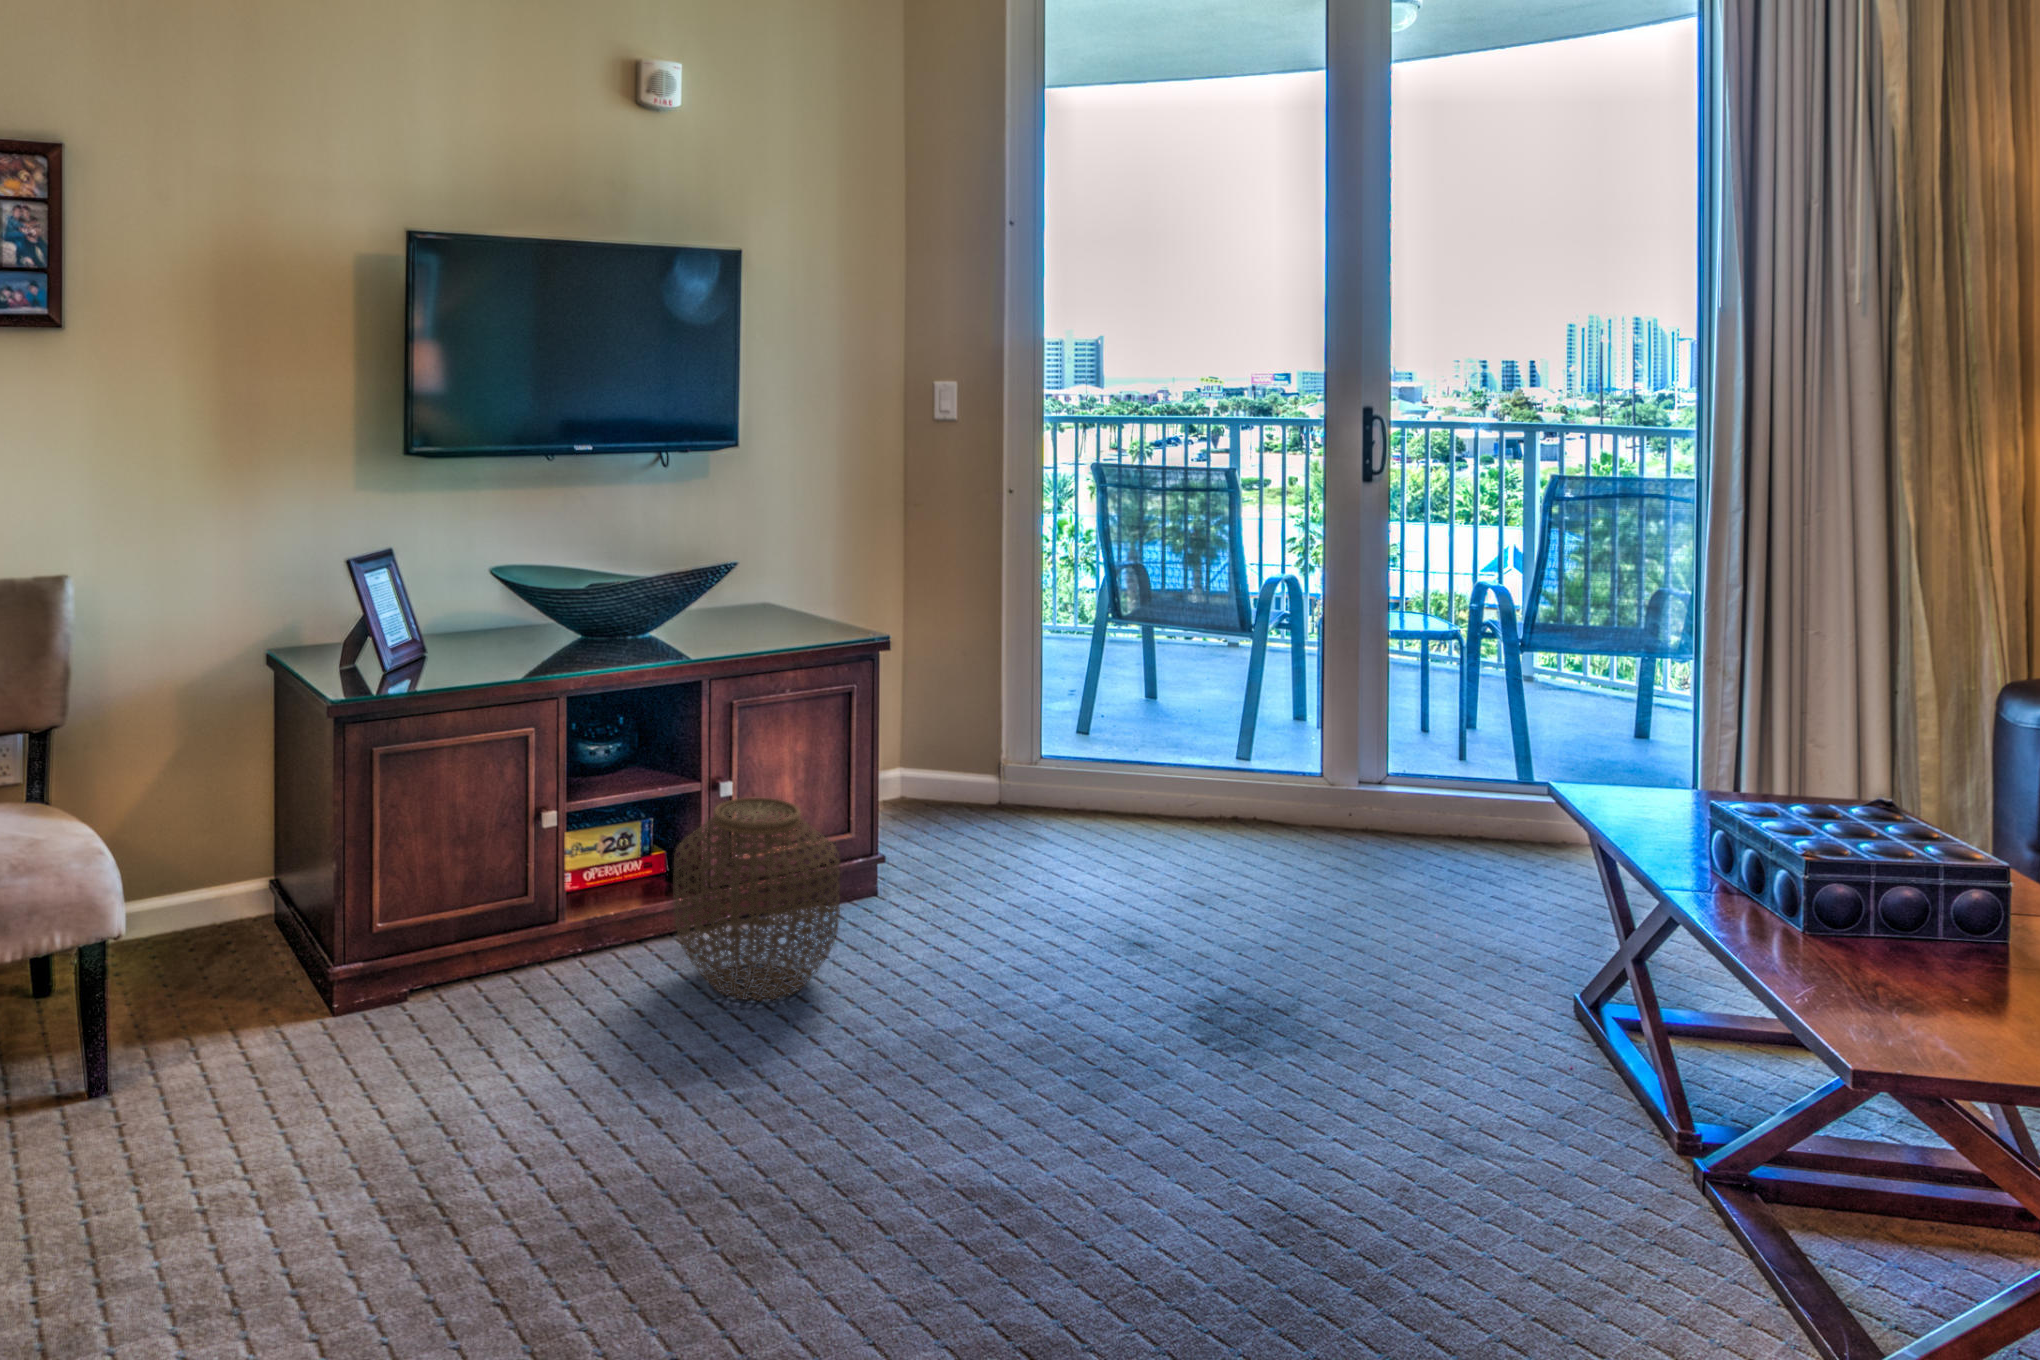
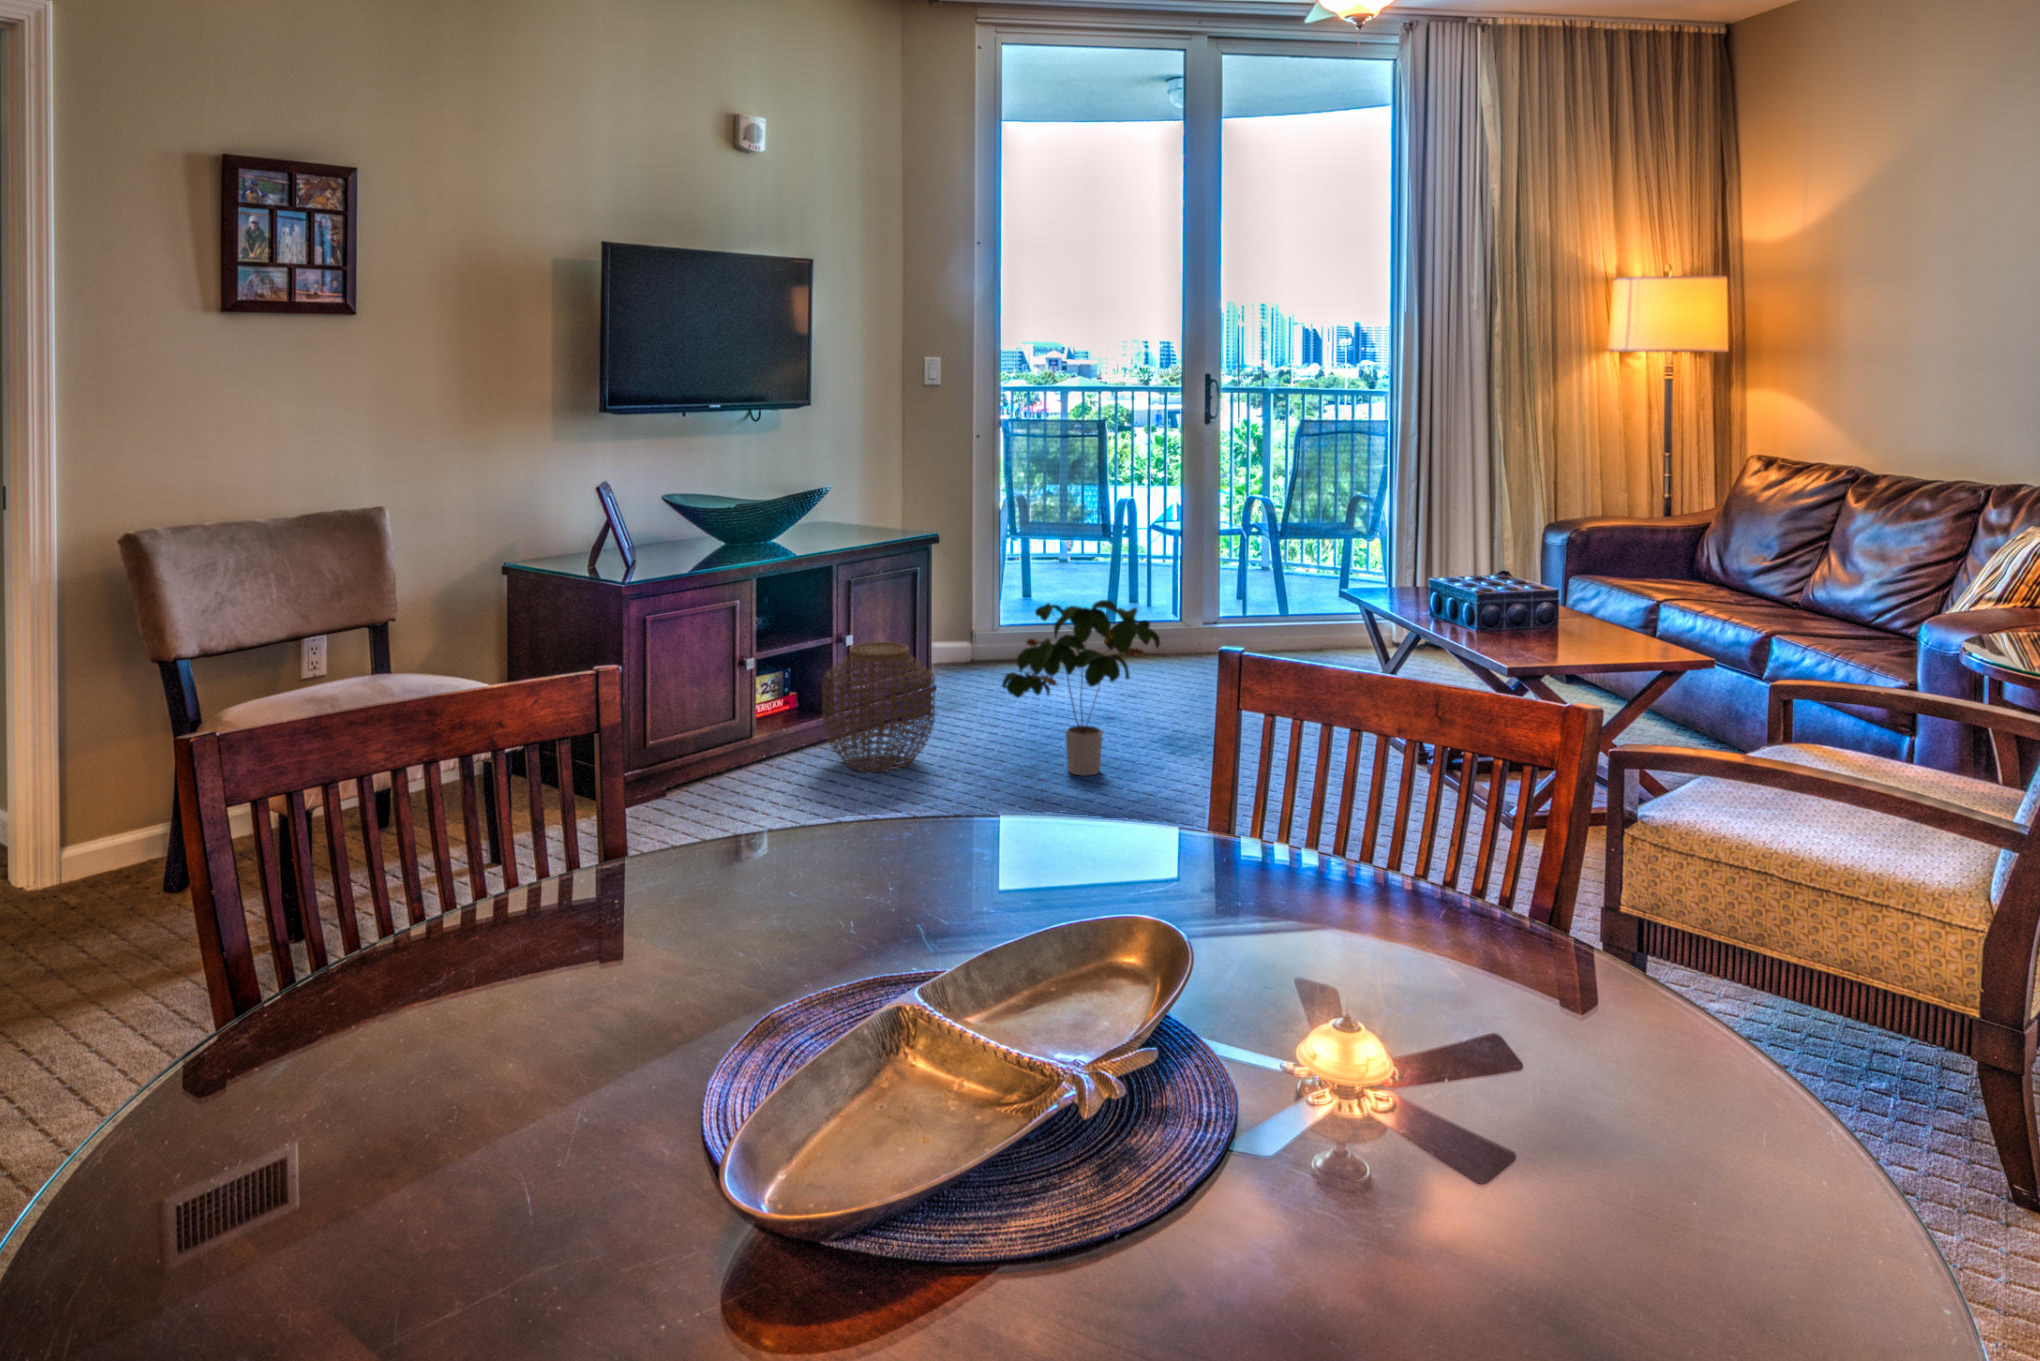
potted plant: none [925,769,1187,1062] -> present [1002,600,1160,776]

